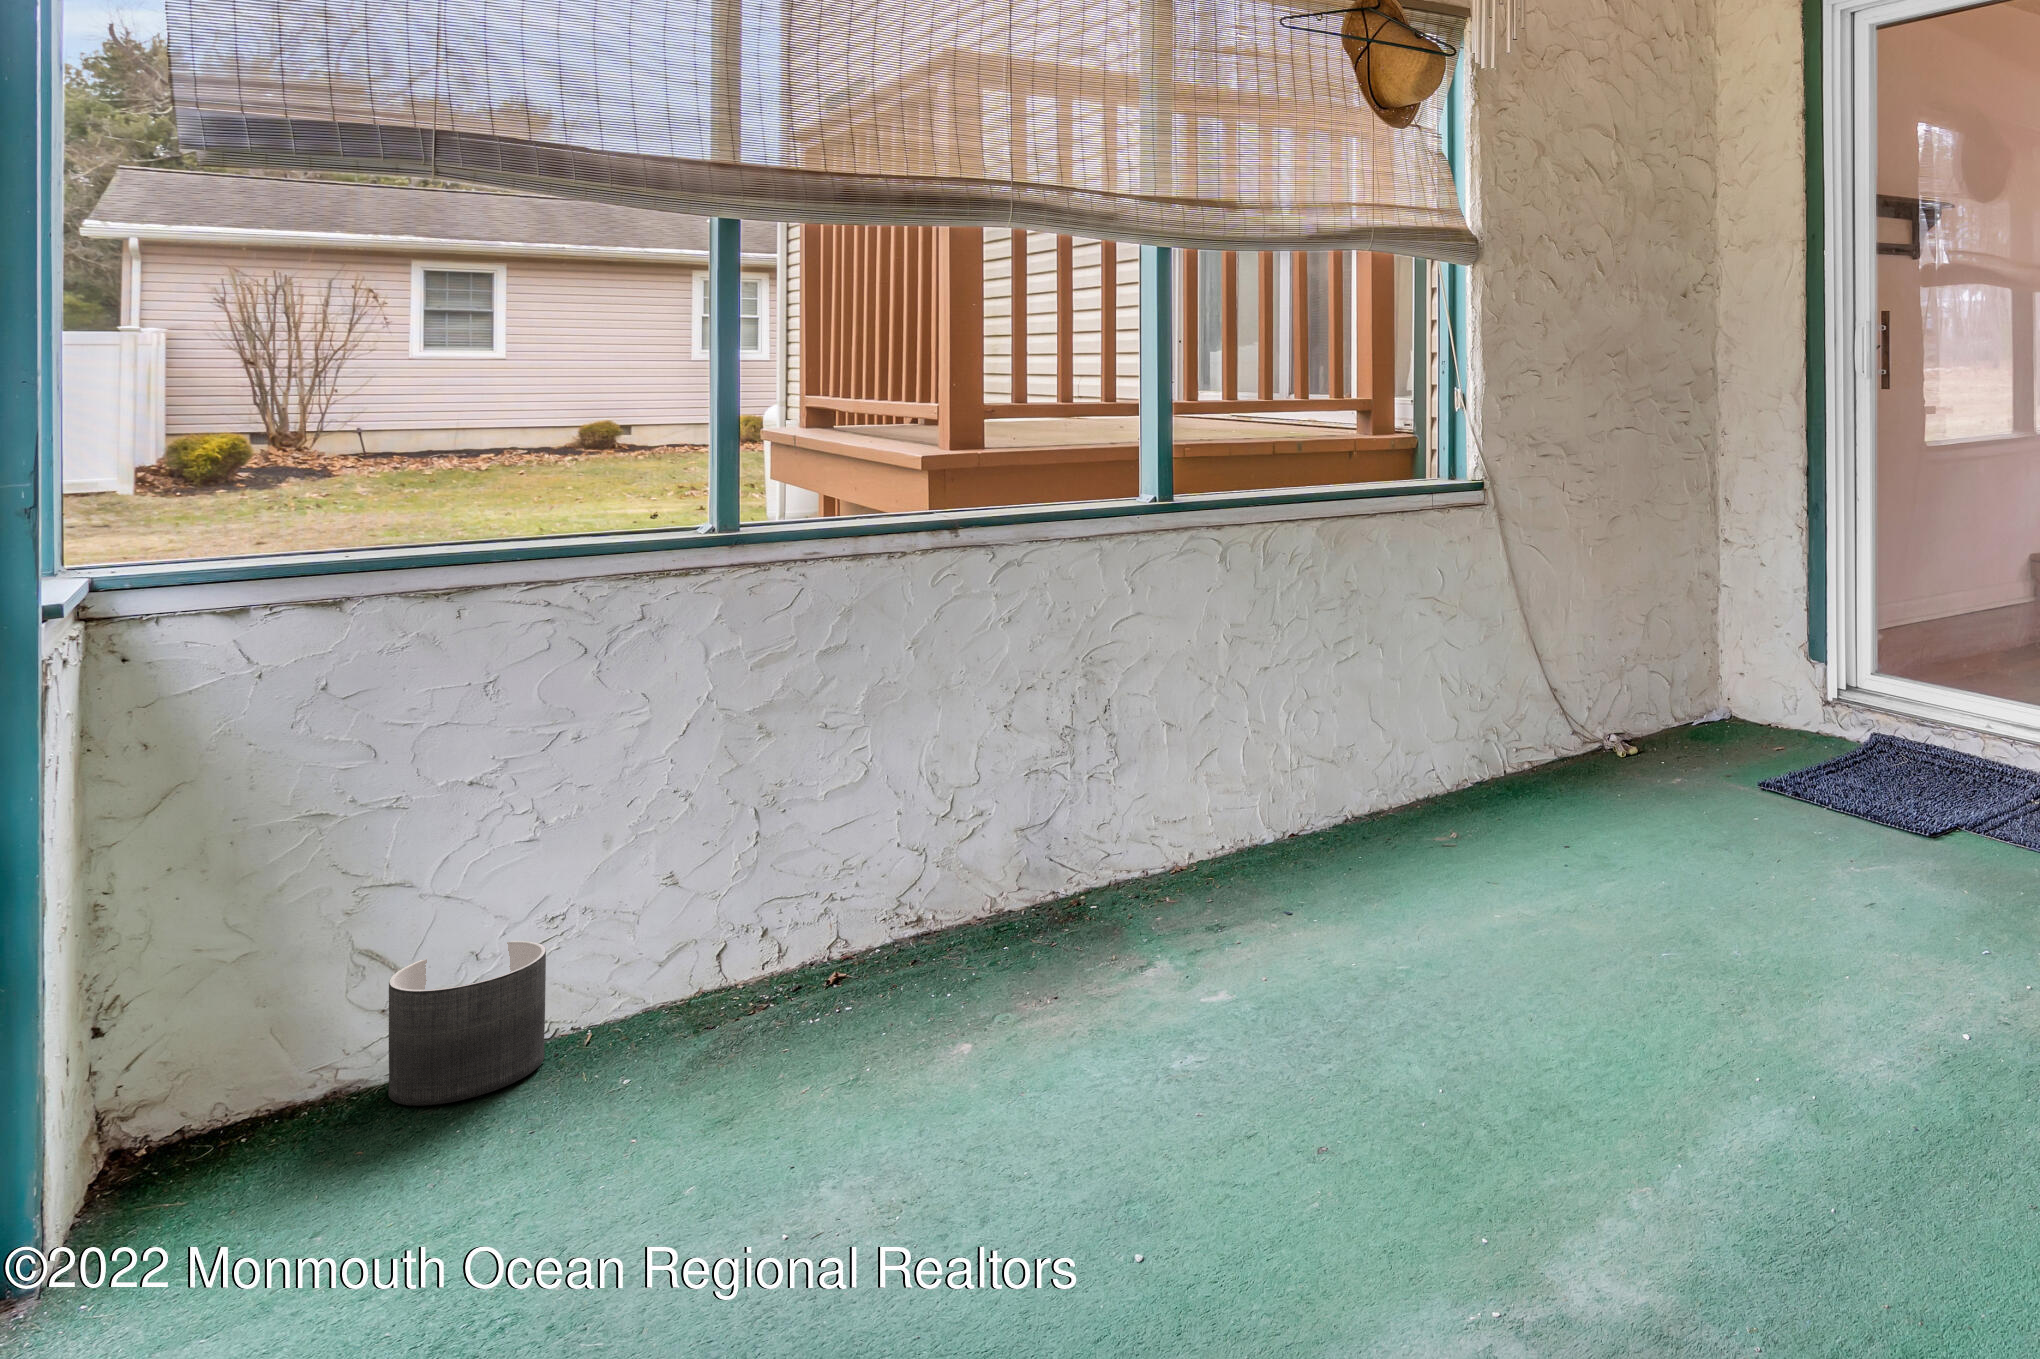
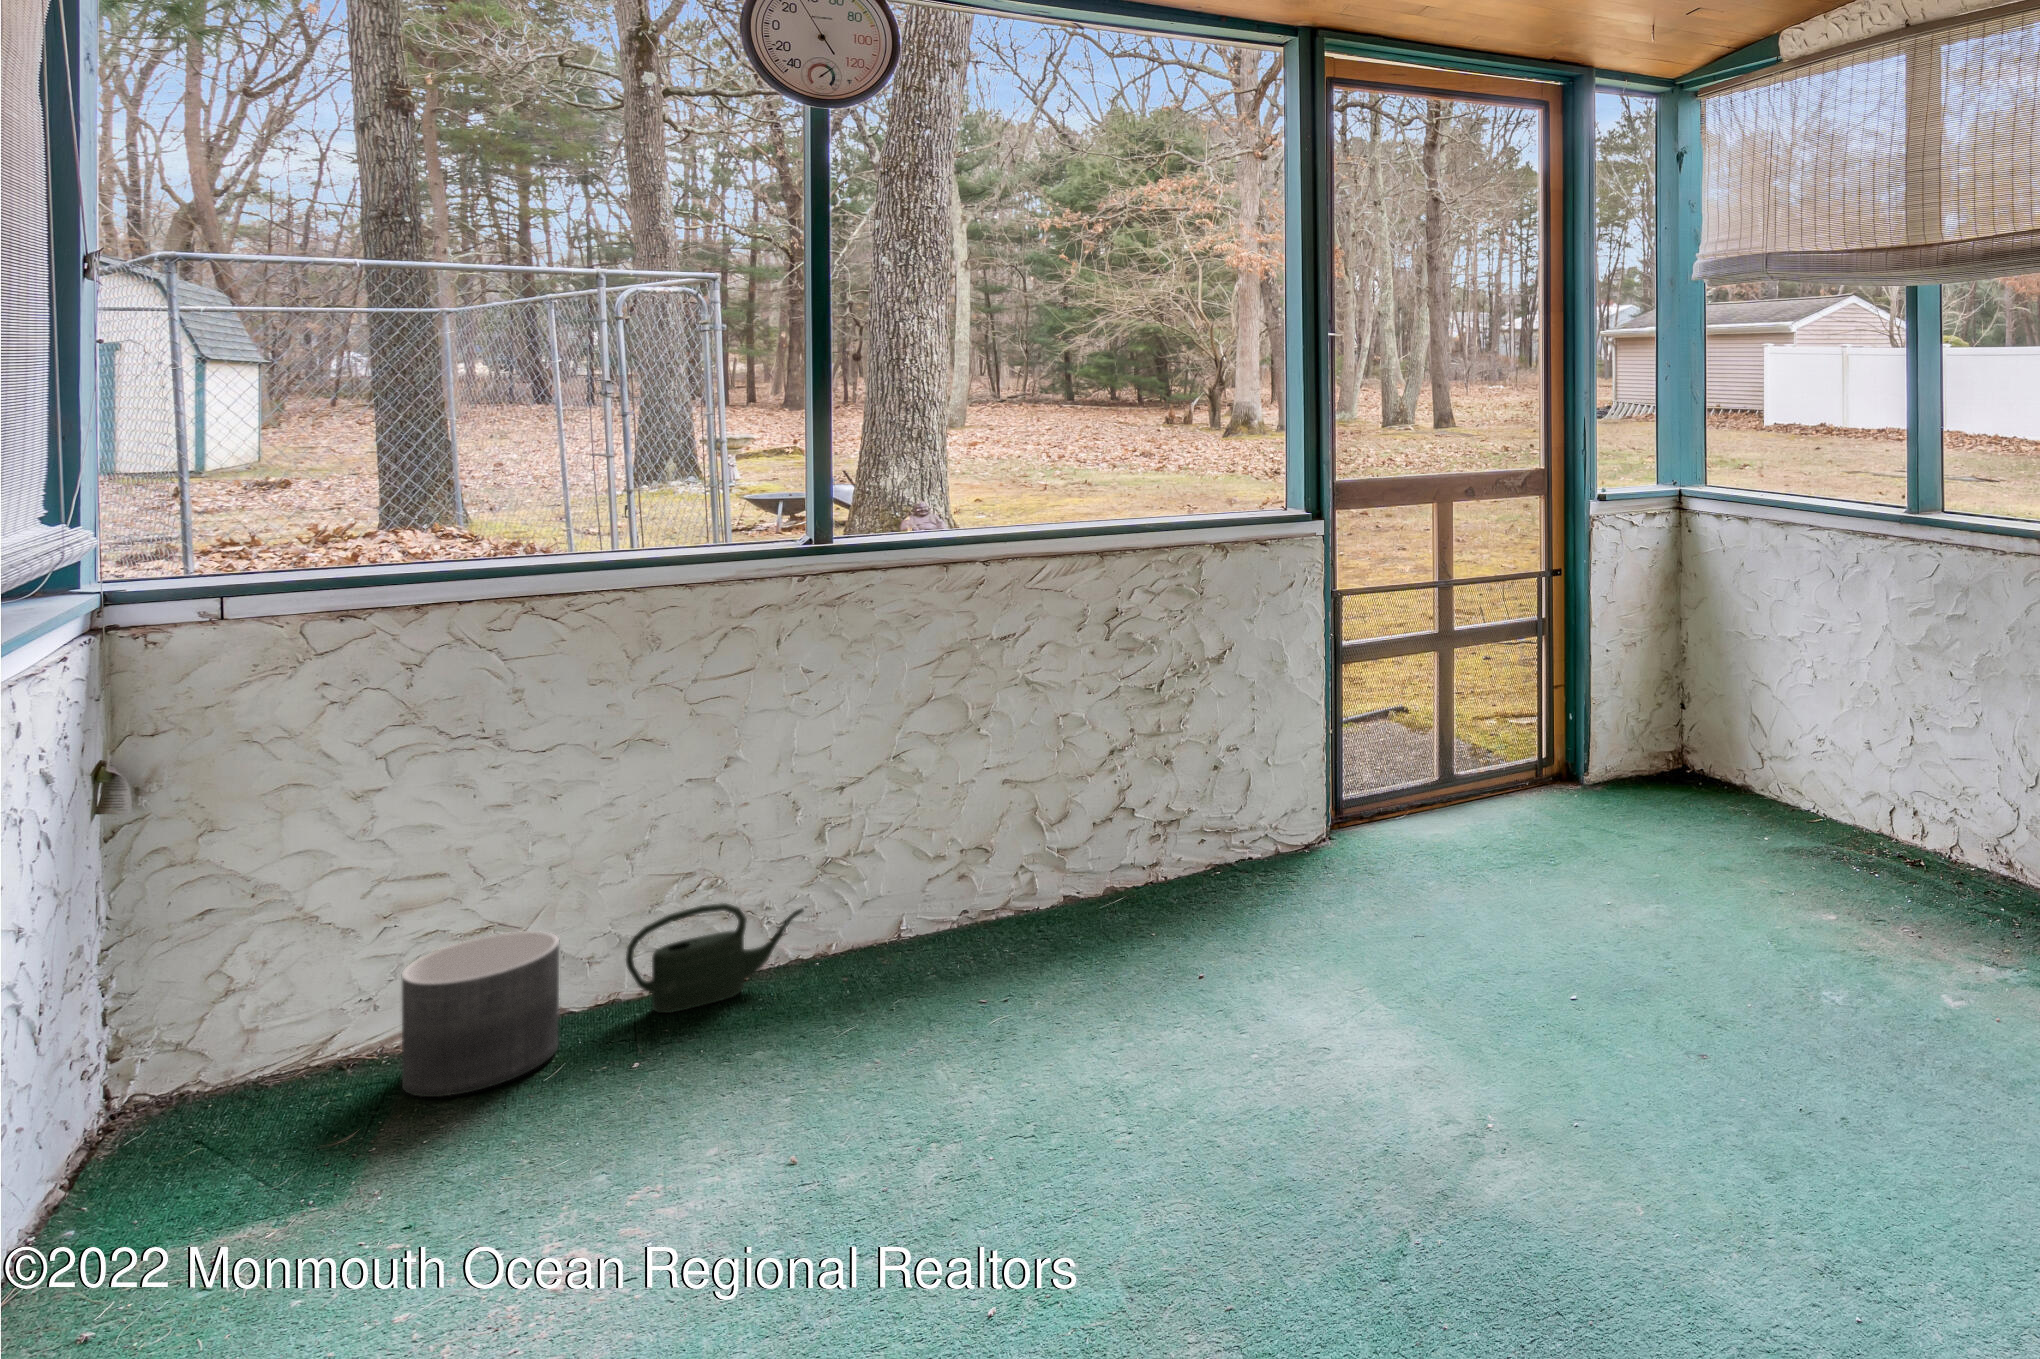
watering can: none [611,914,790,1025] -> present [626,903,804,1013]

